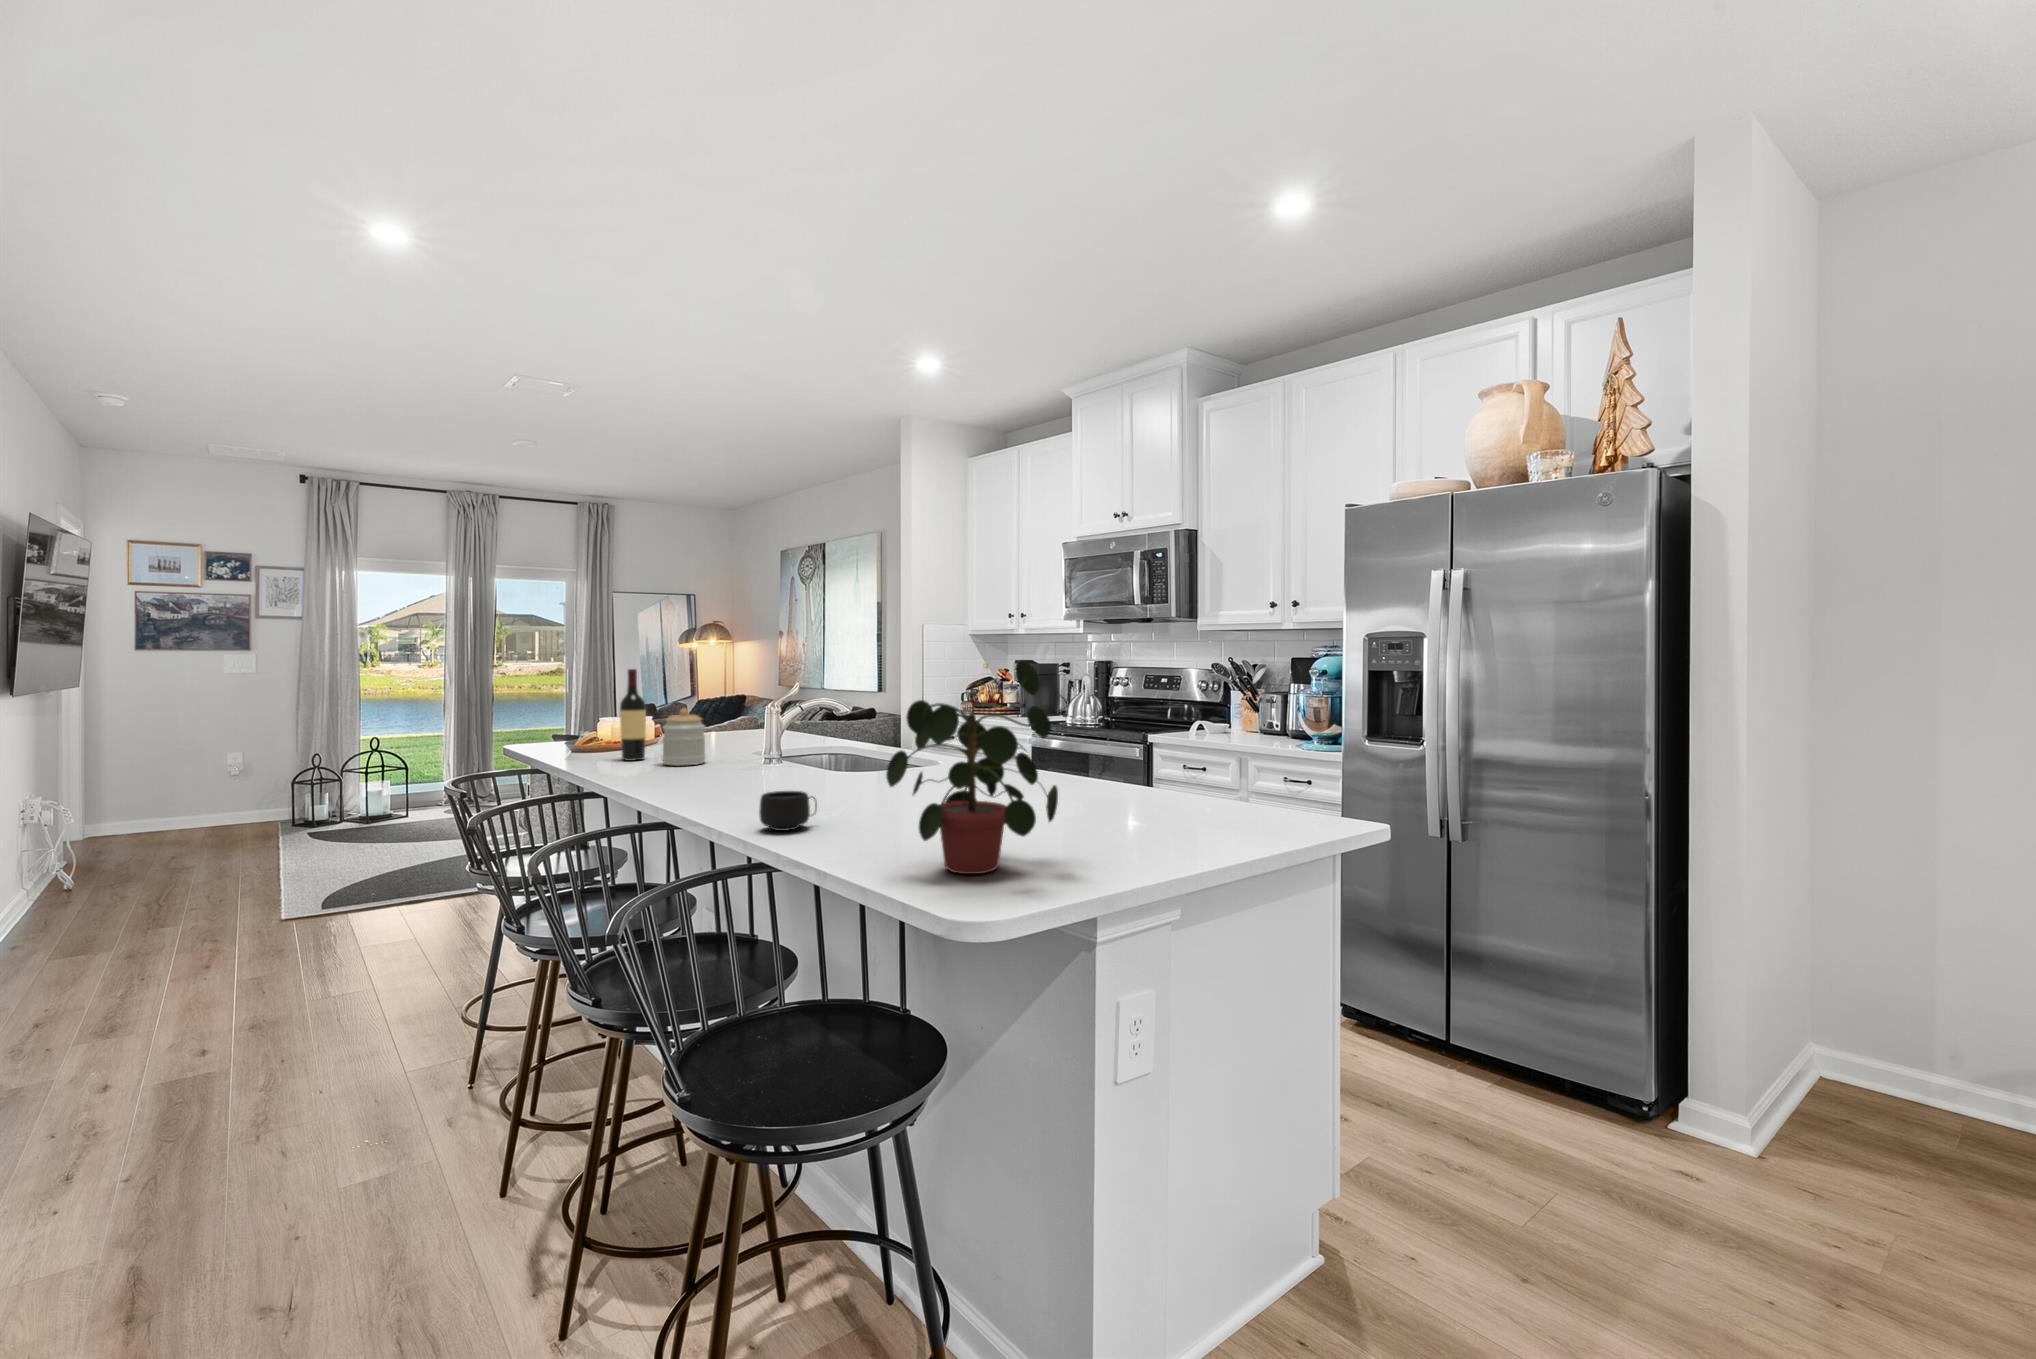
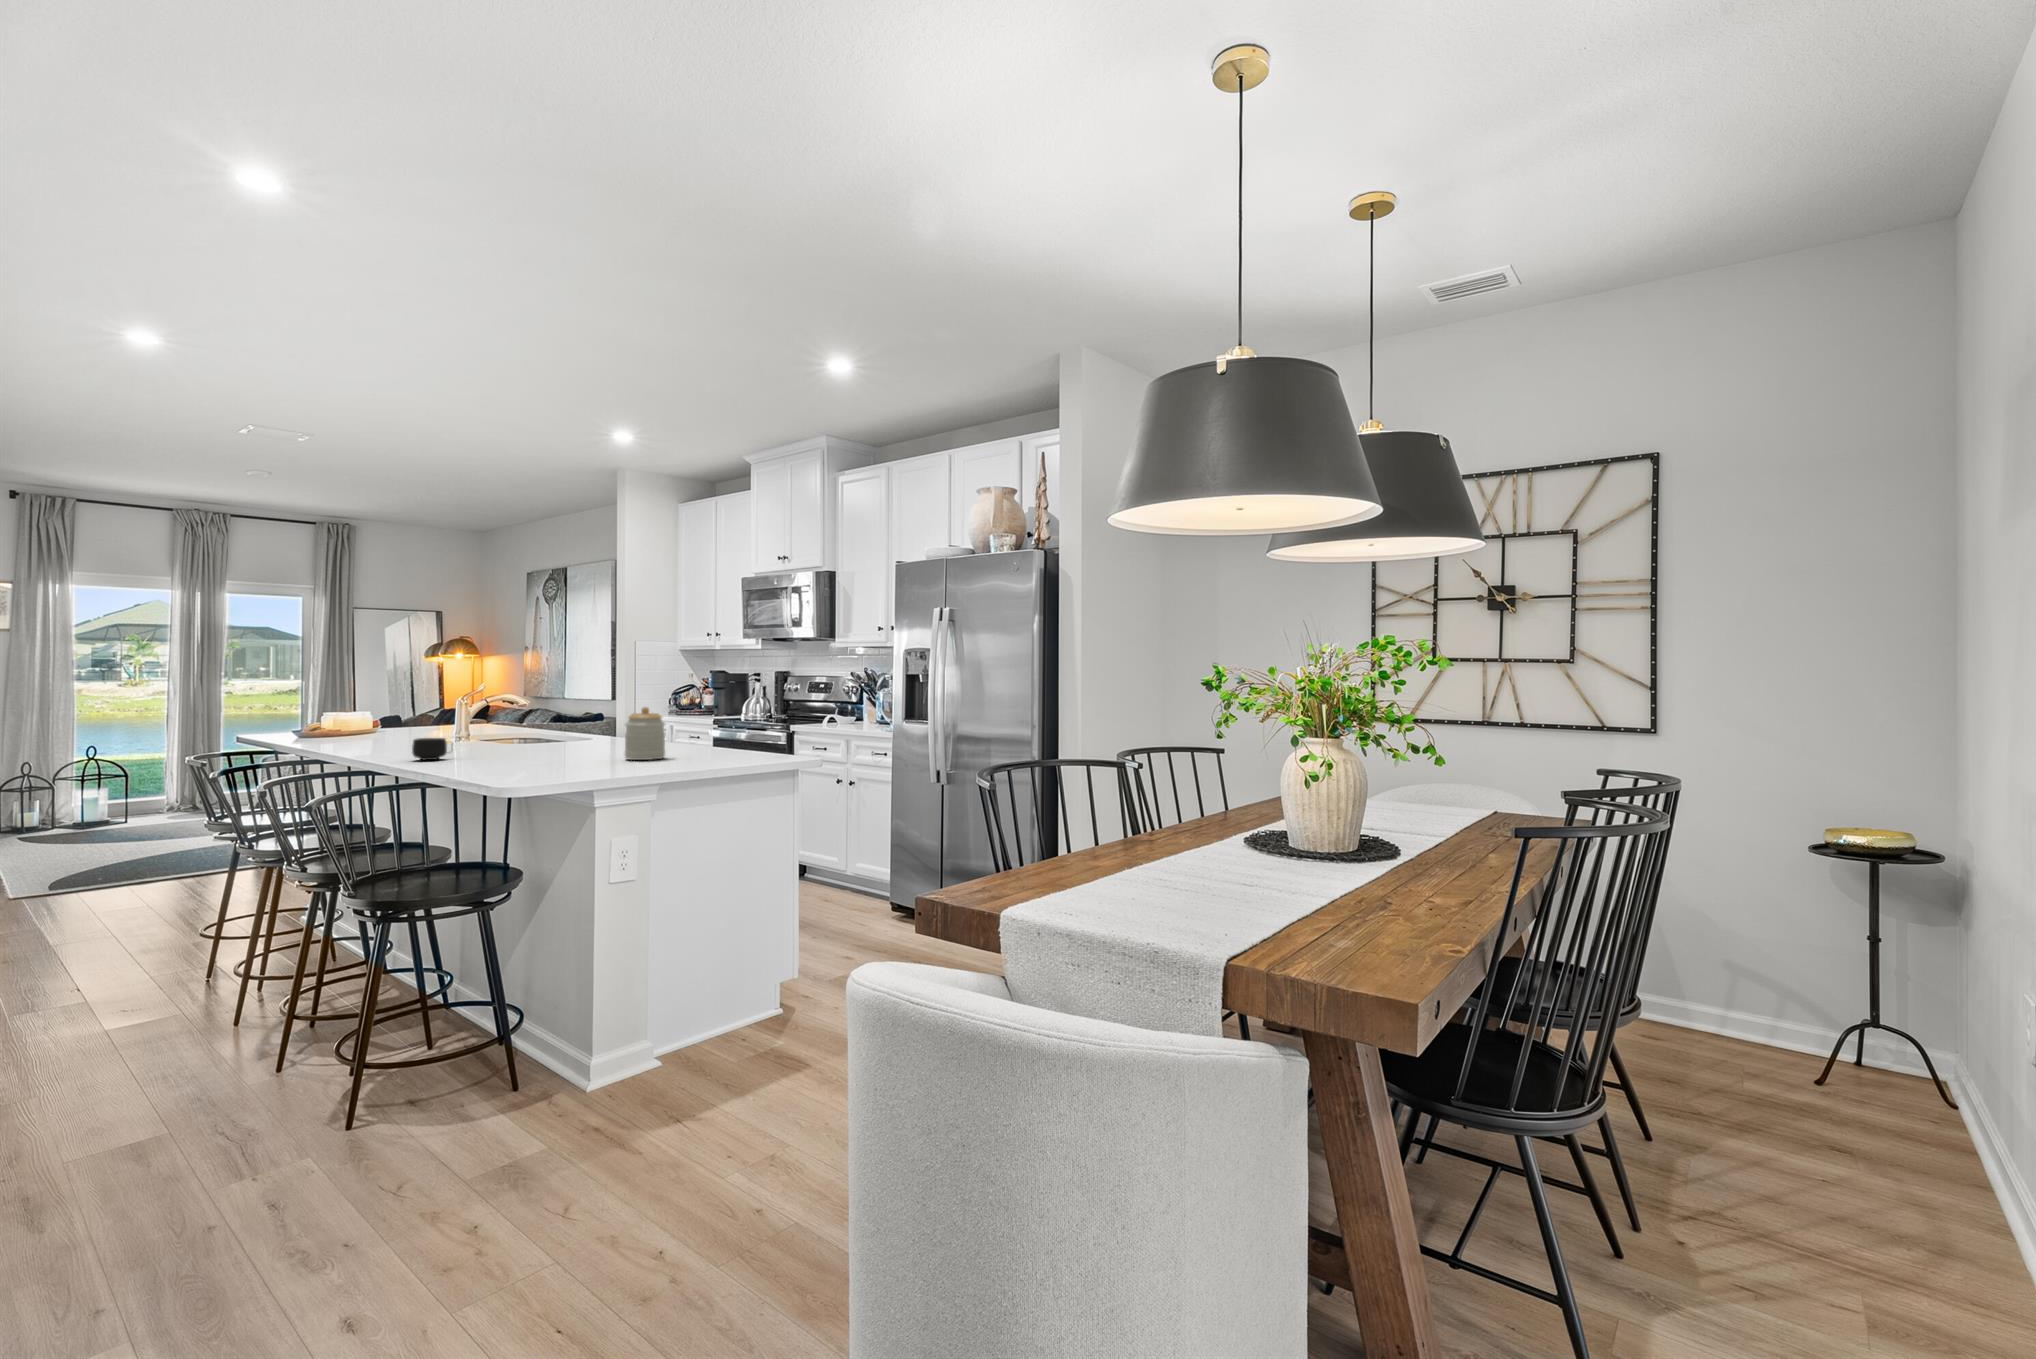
potted plant: present [886,660,1058,874] -> none [473,655,577,769]
wine bottle: present [620,669,646,761] -> none [334,670,356,739]
jar: present [662,708,705,766] -> present [625,707,665,760]

